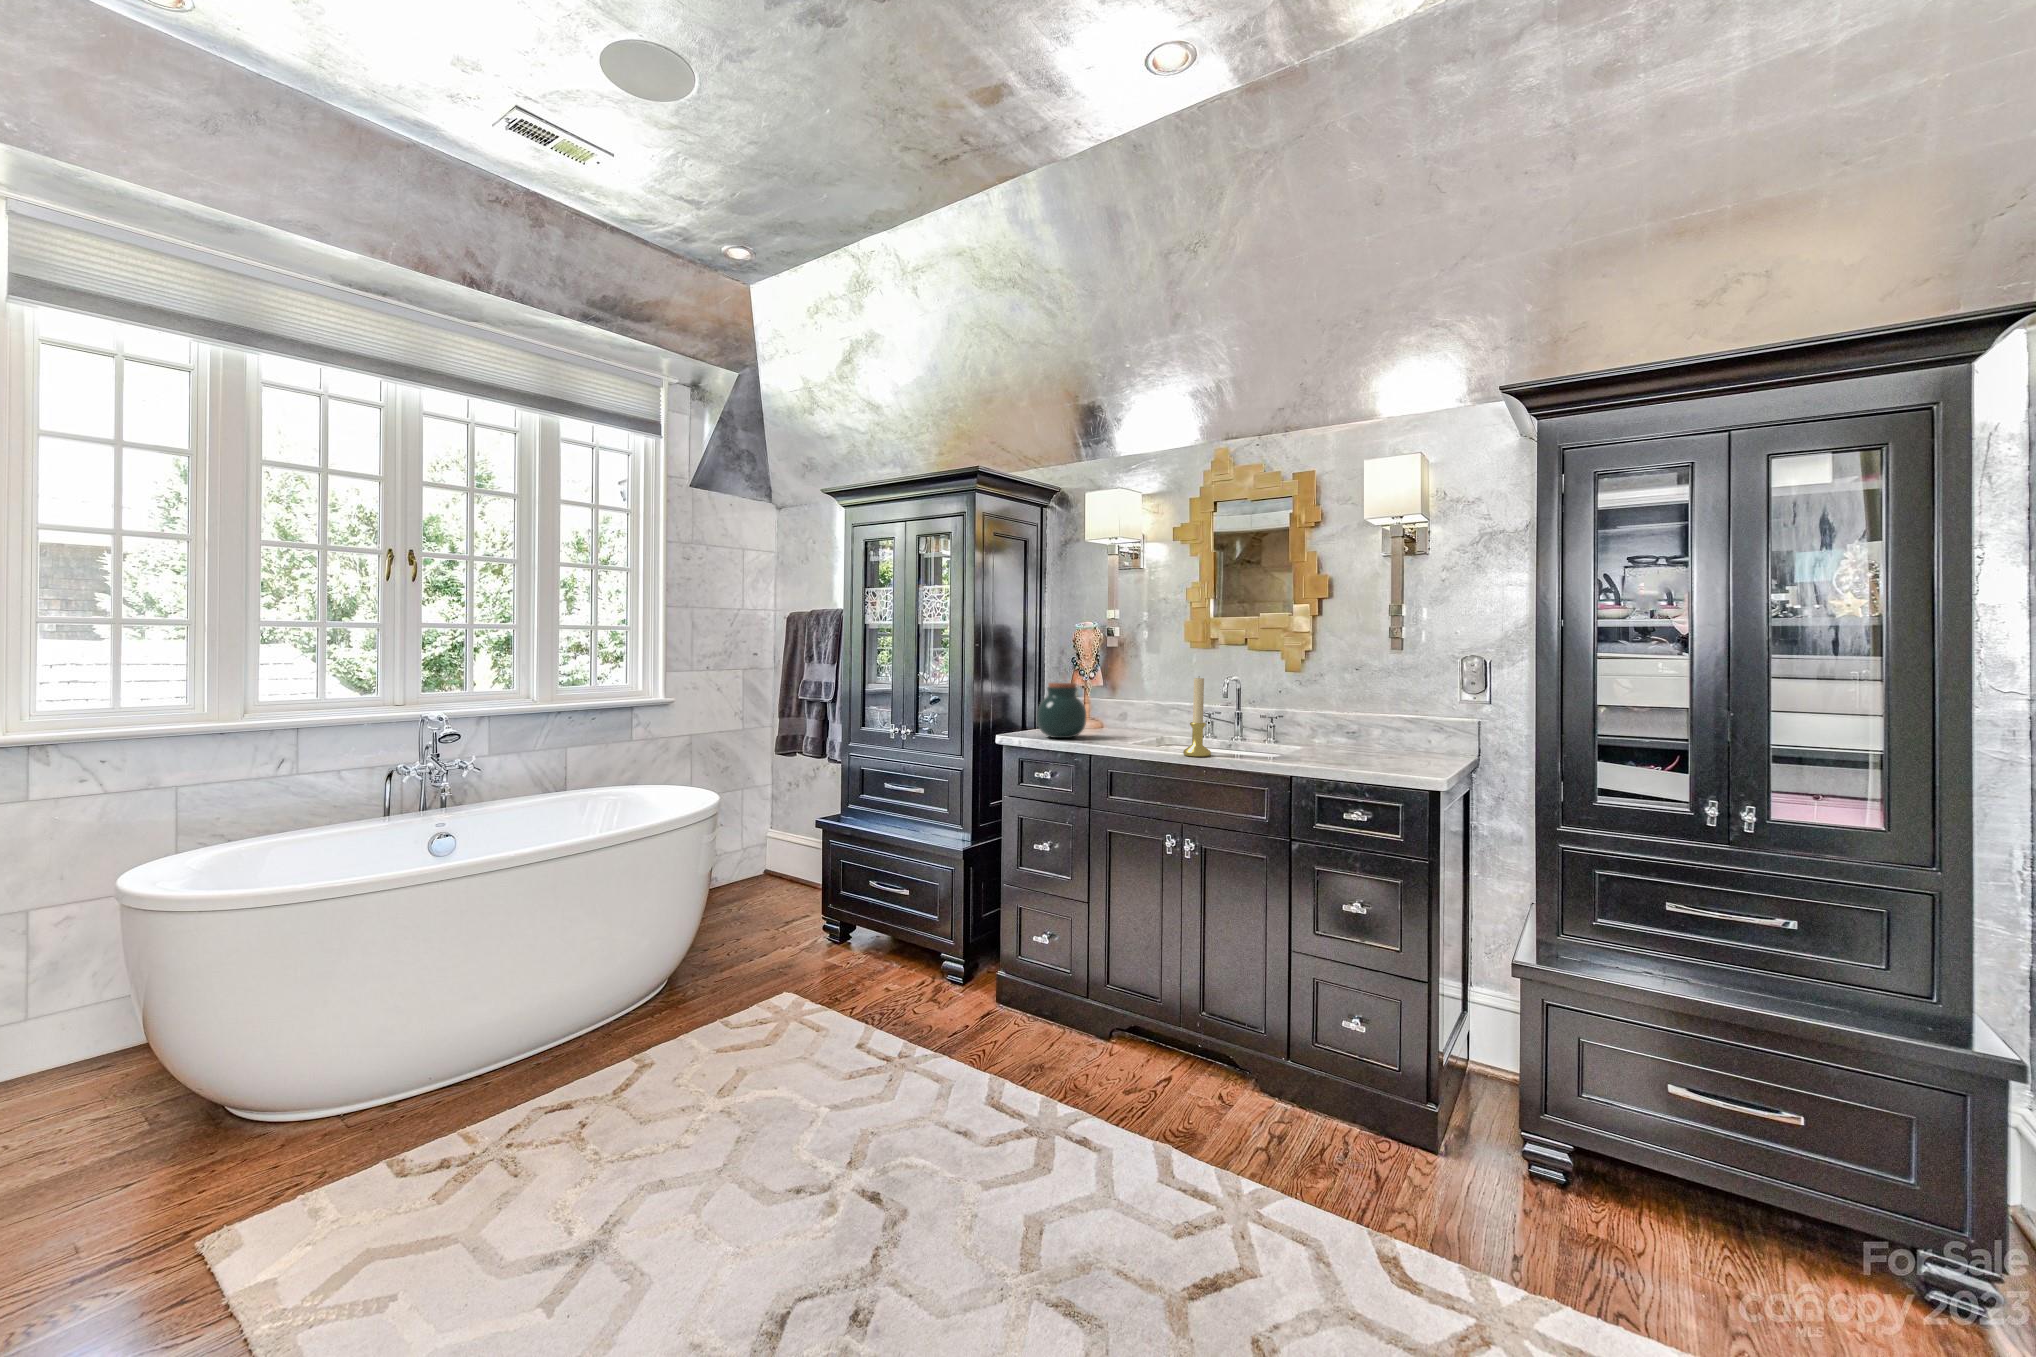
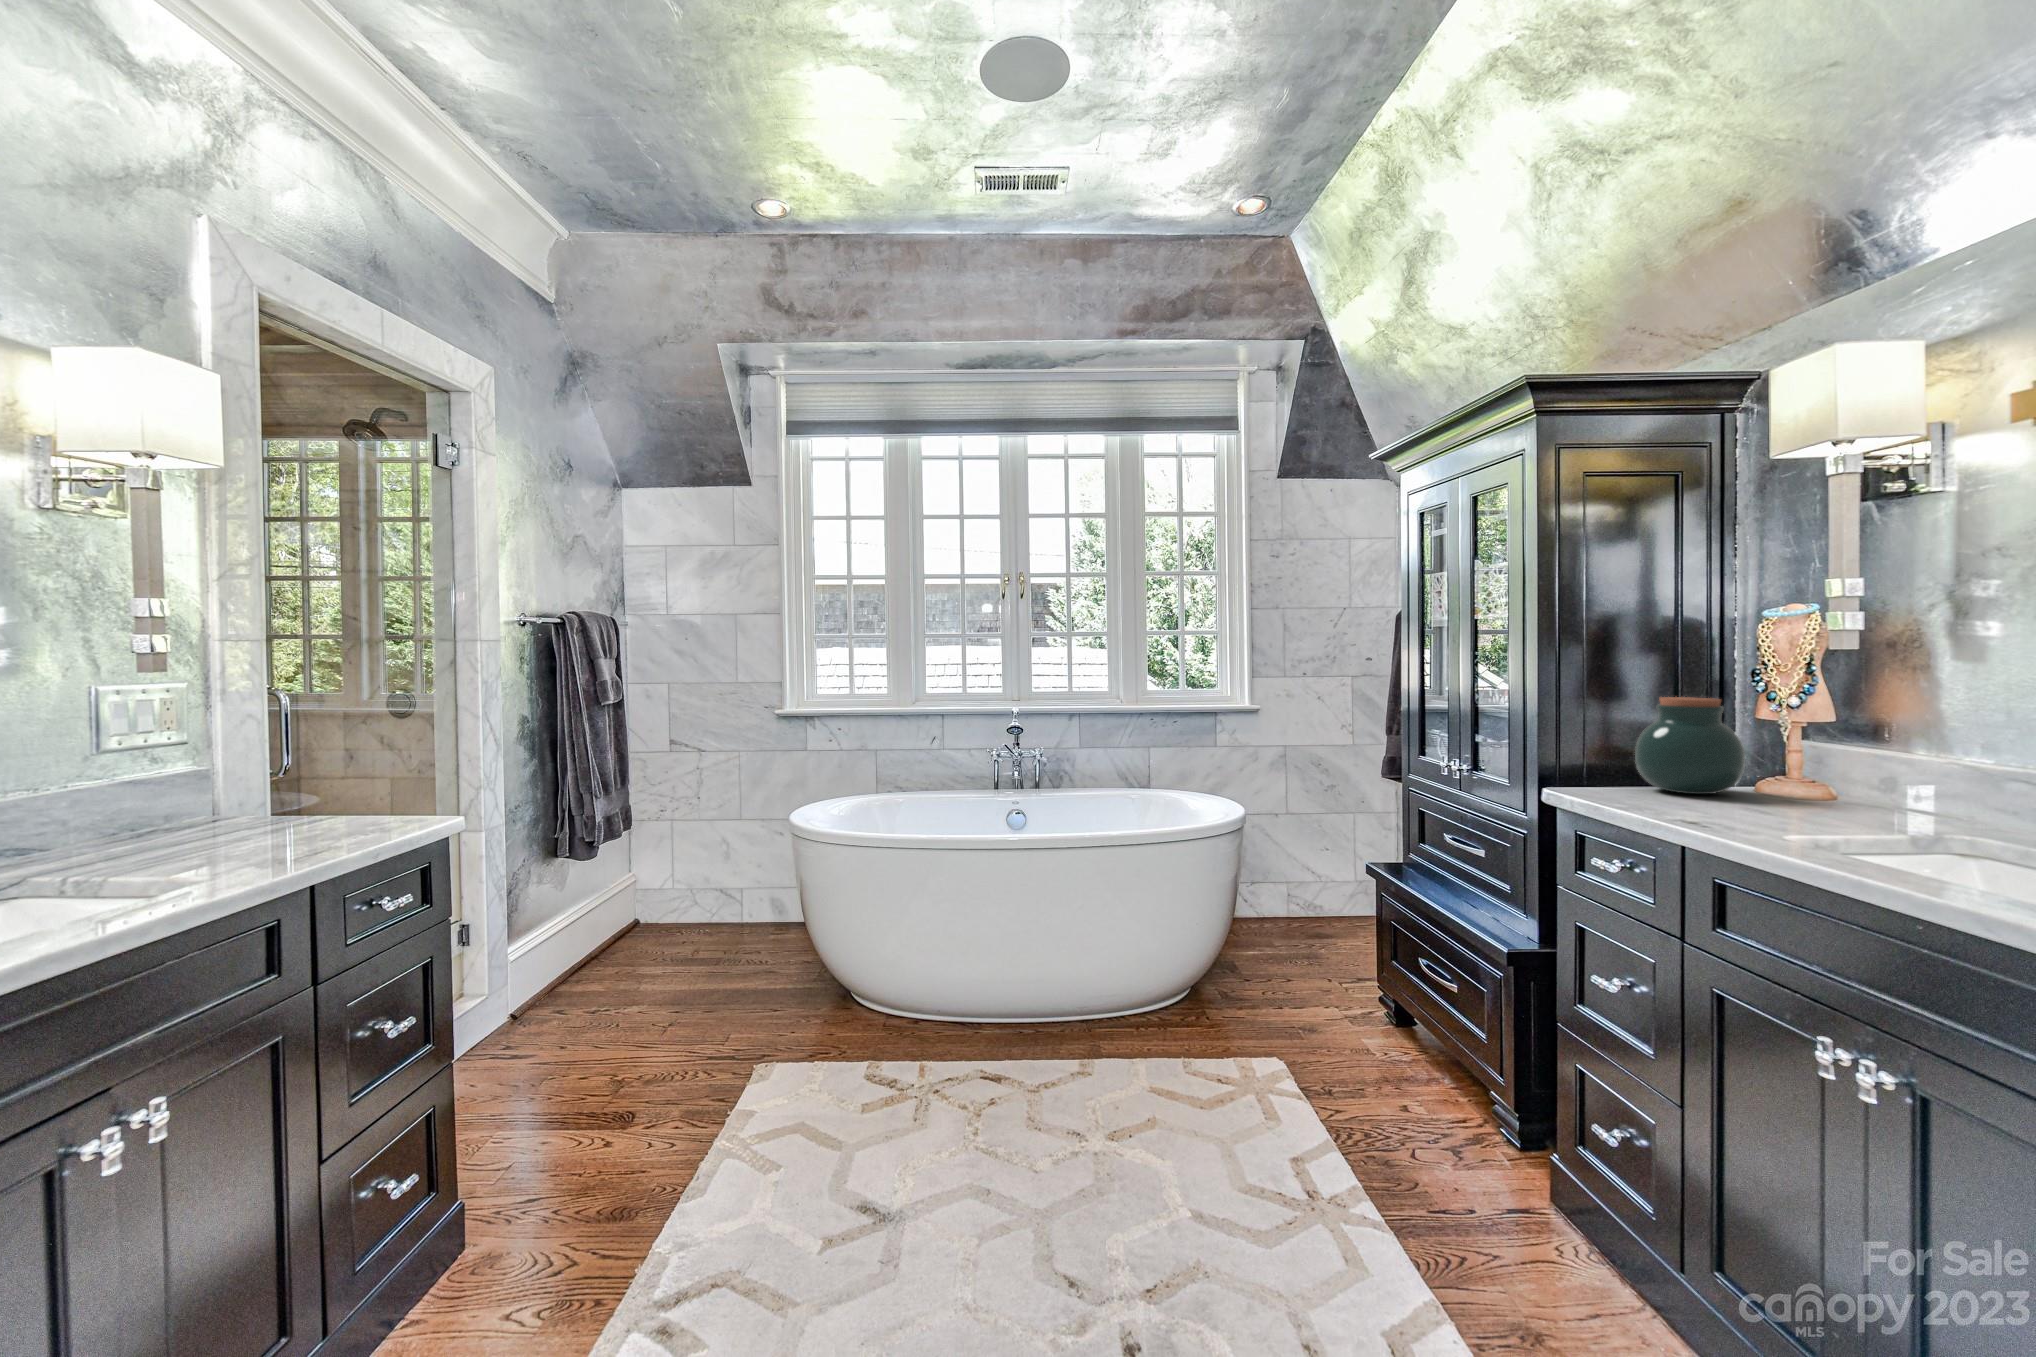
candle holder: present [1183,678,1211,757] -> none [1889,687,1978,870]

